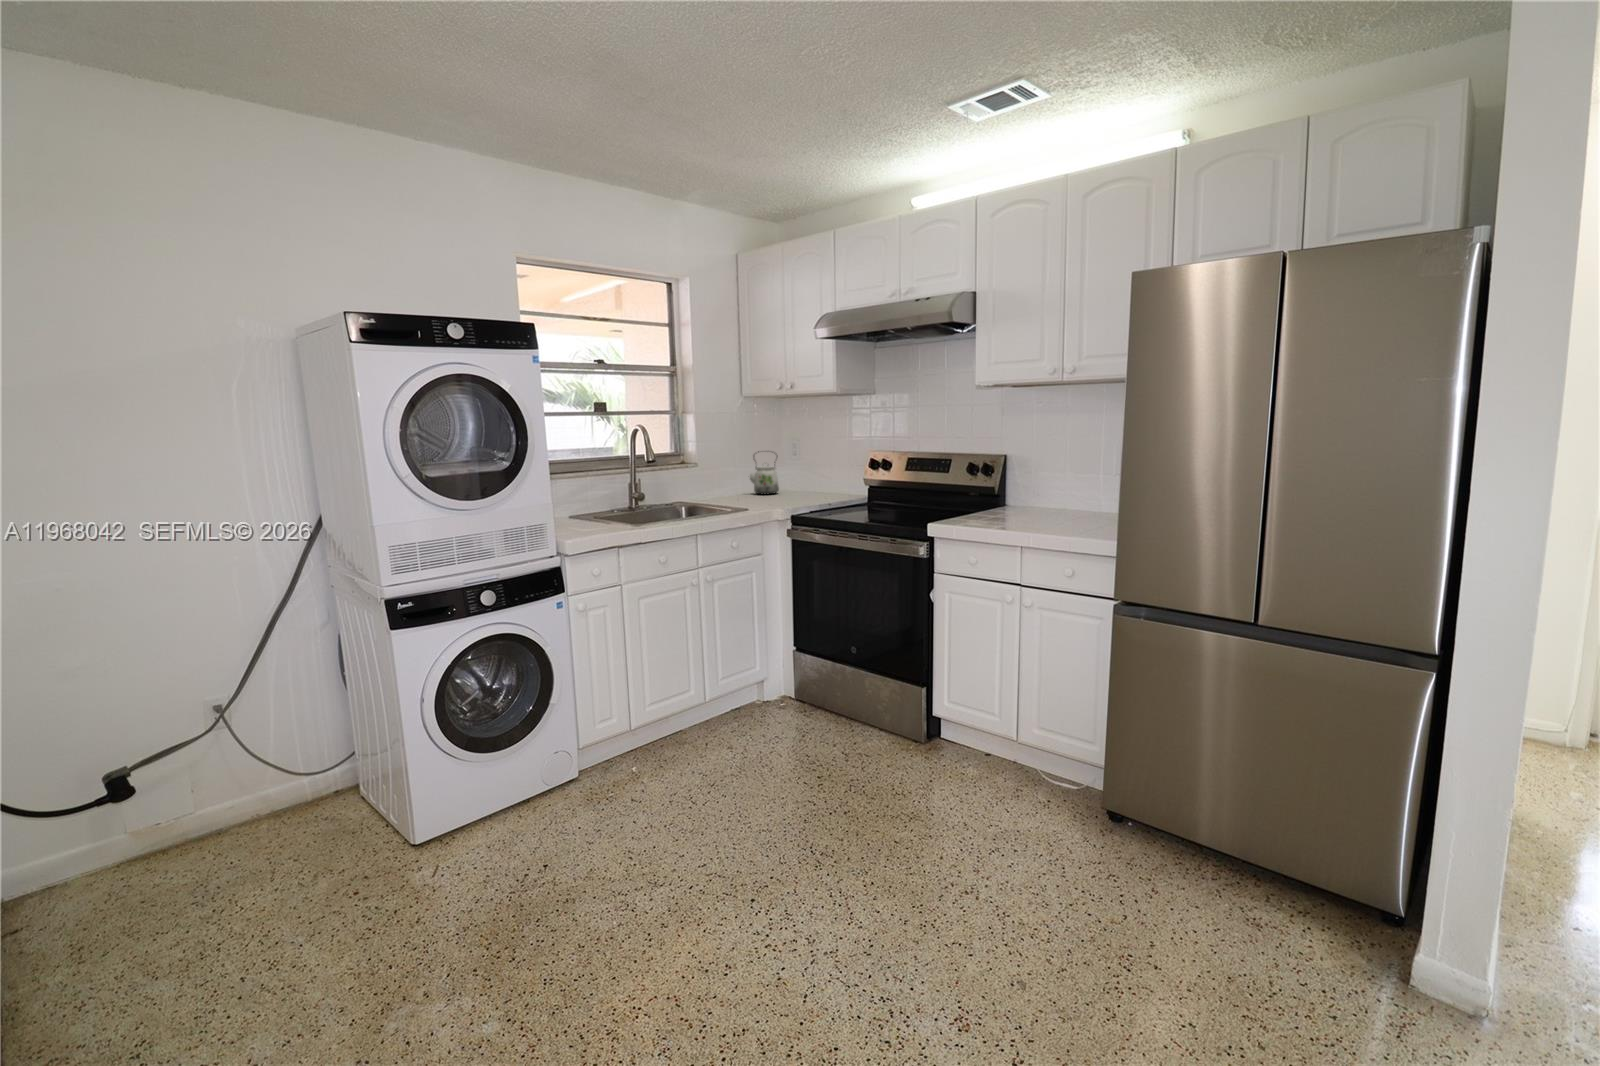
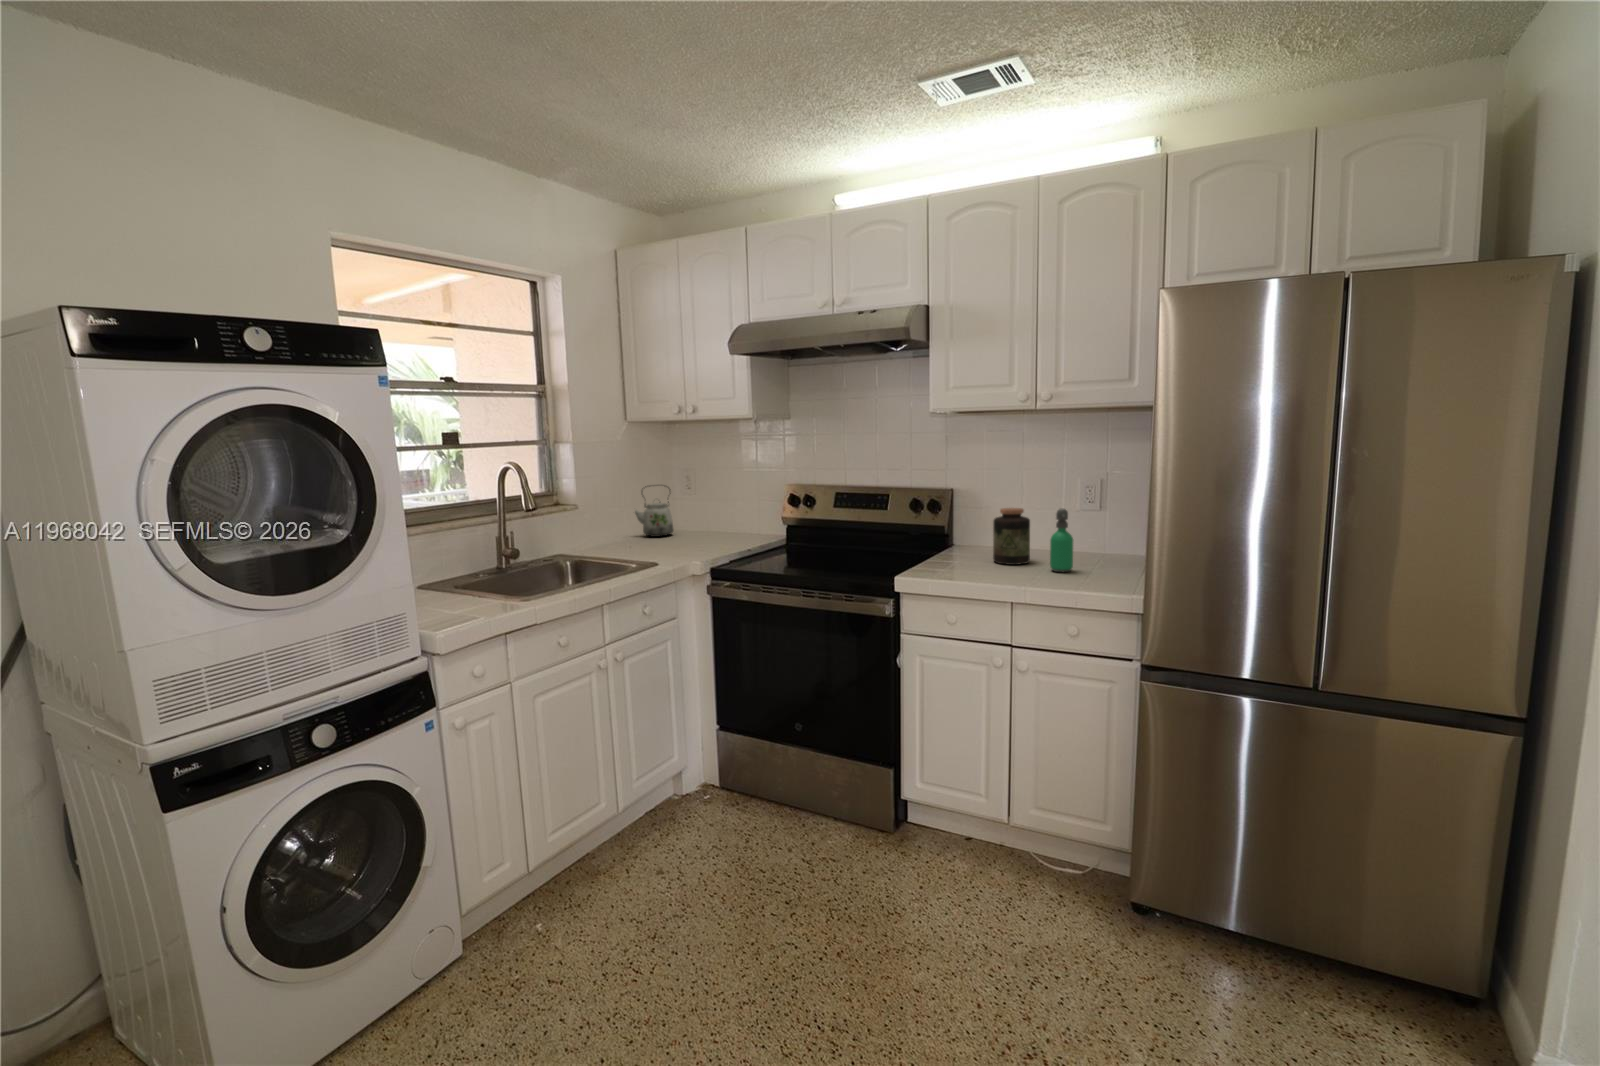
soap dispenser: none [1071,469,1092,526] -> present [1050,509,1073,572]
jar: none [1028,470,1062,520] -> present [993,508,1030,565]

